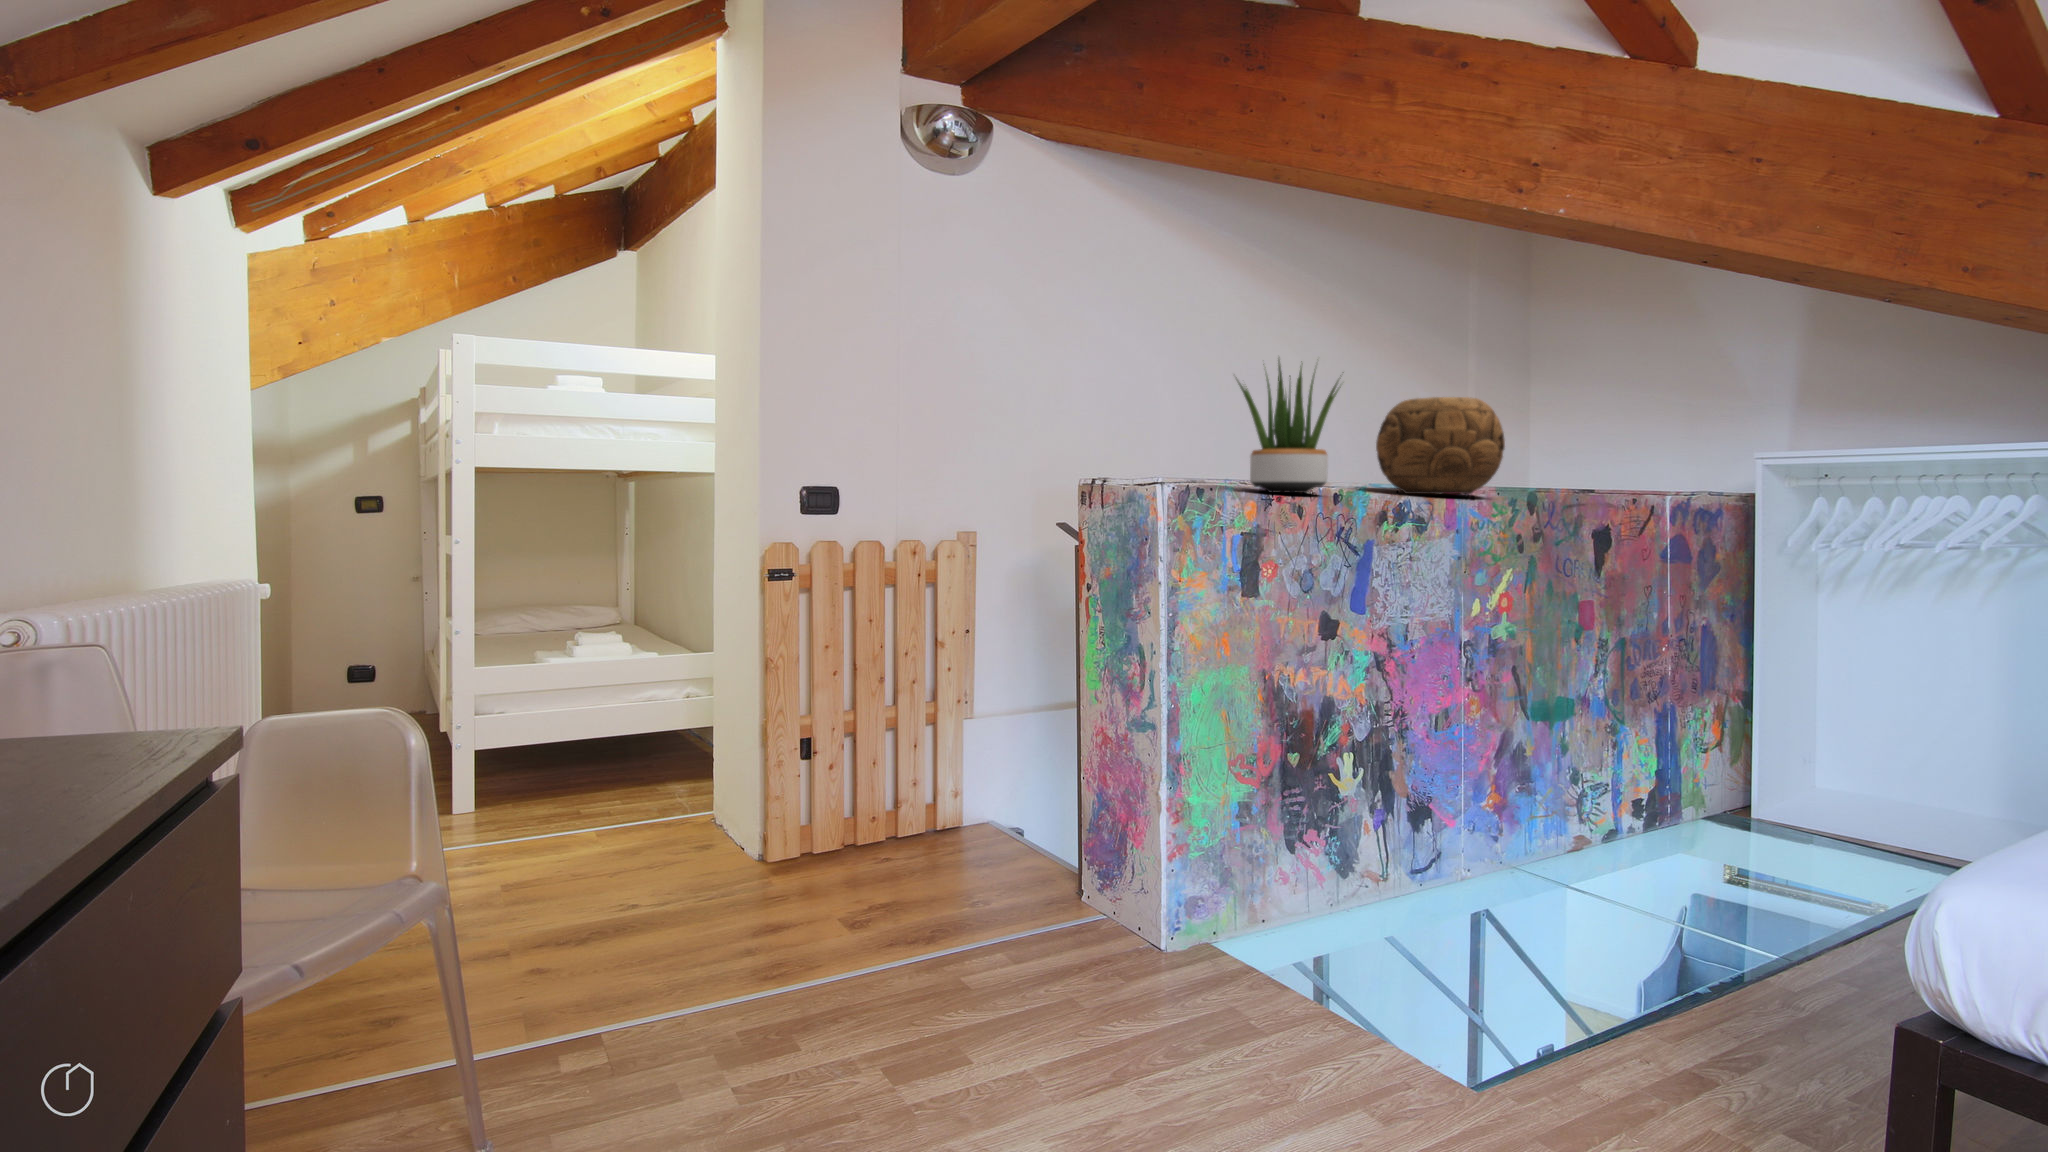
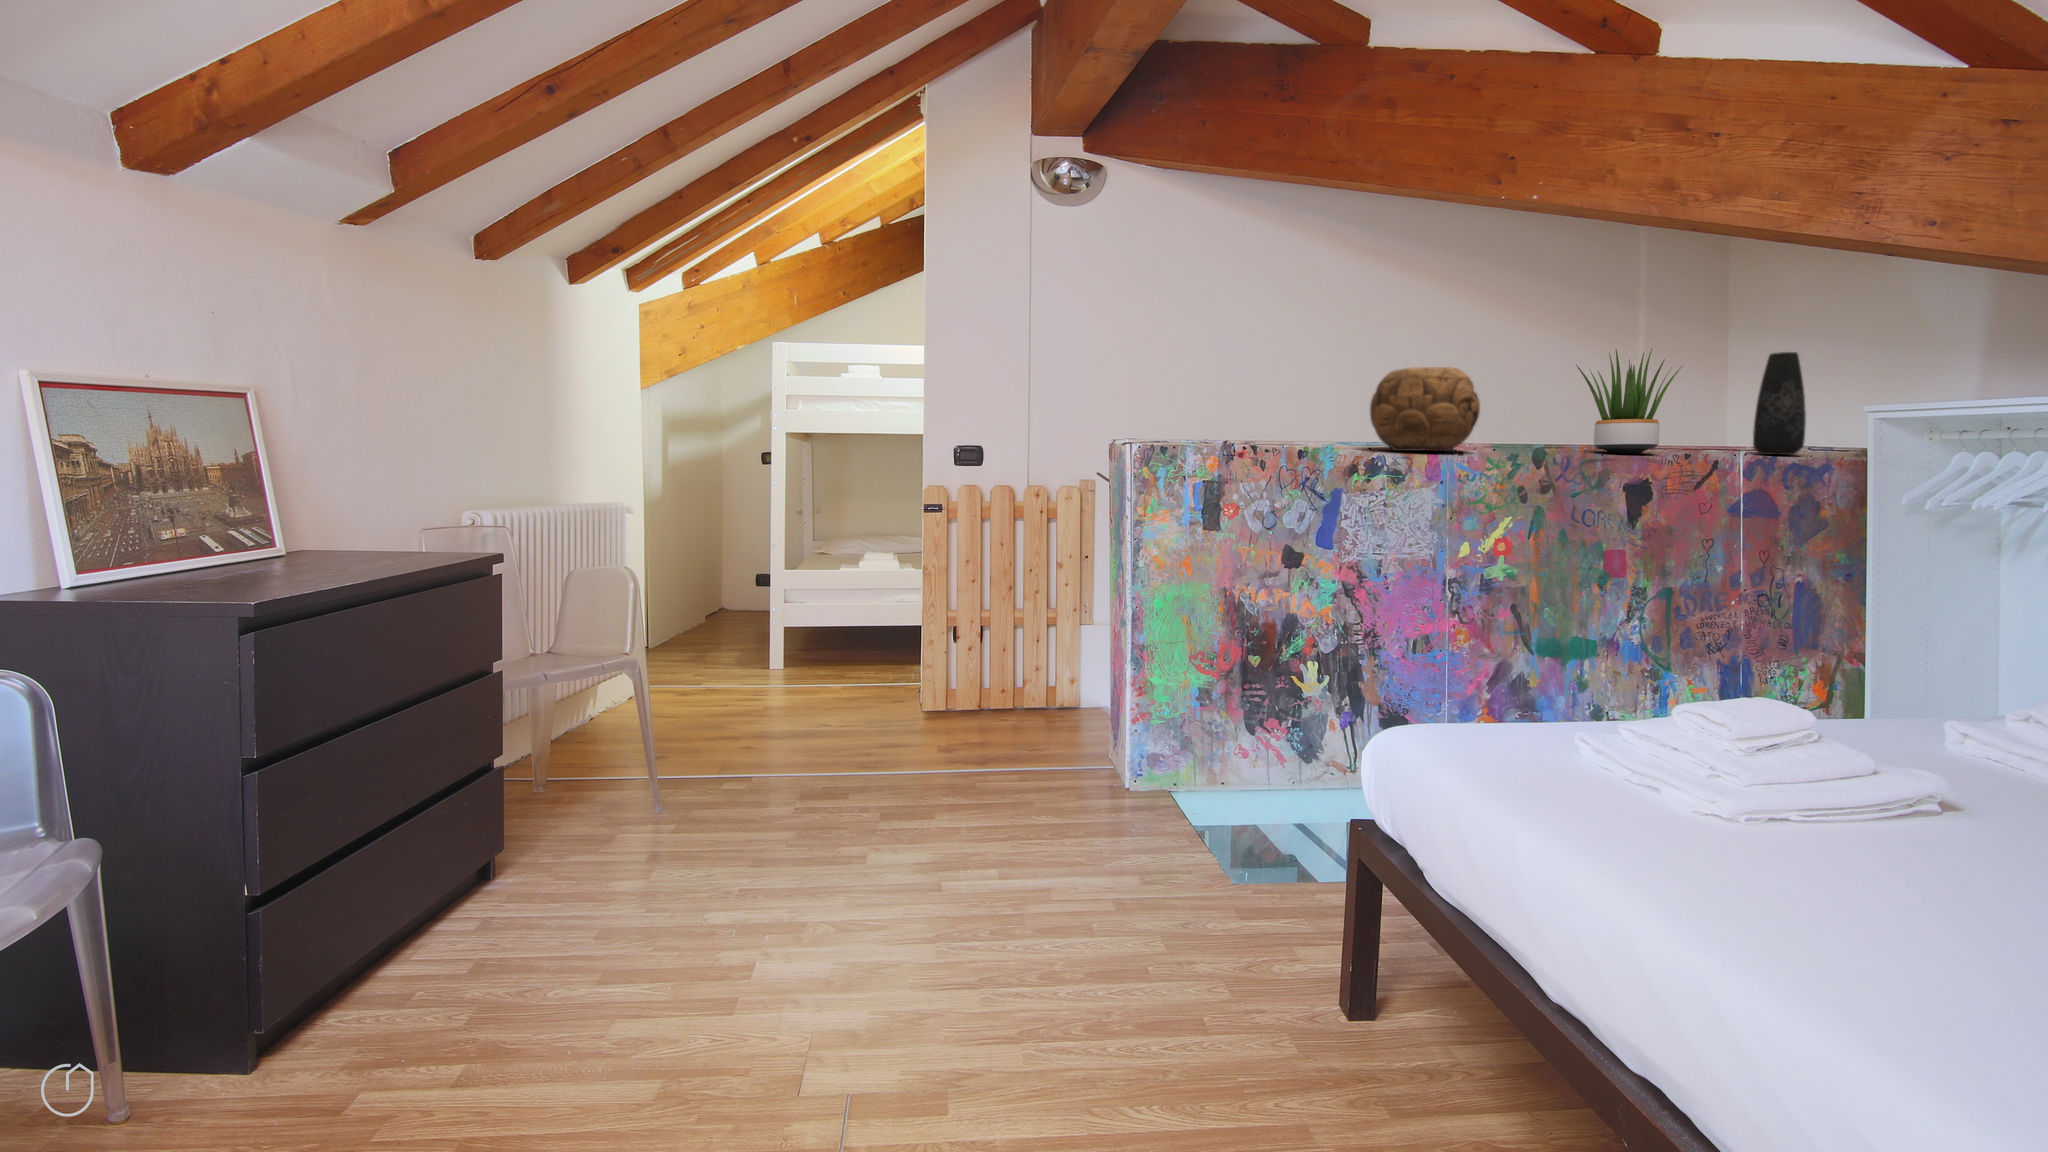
potted plant: present [1237,360,1341,493] -> present [1576,349,1682,454]
vase: none [1665,394,1715,497] -> present [1753,352,1806,455]

